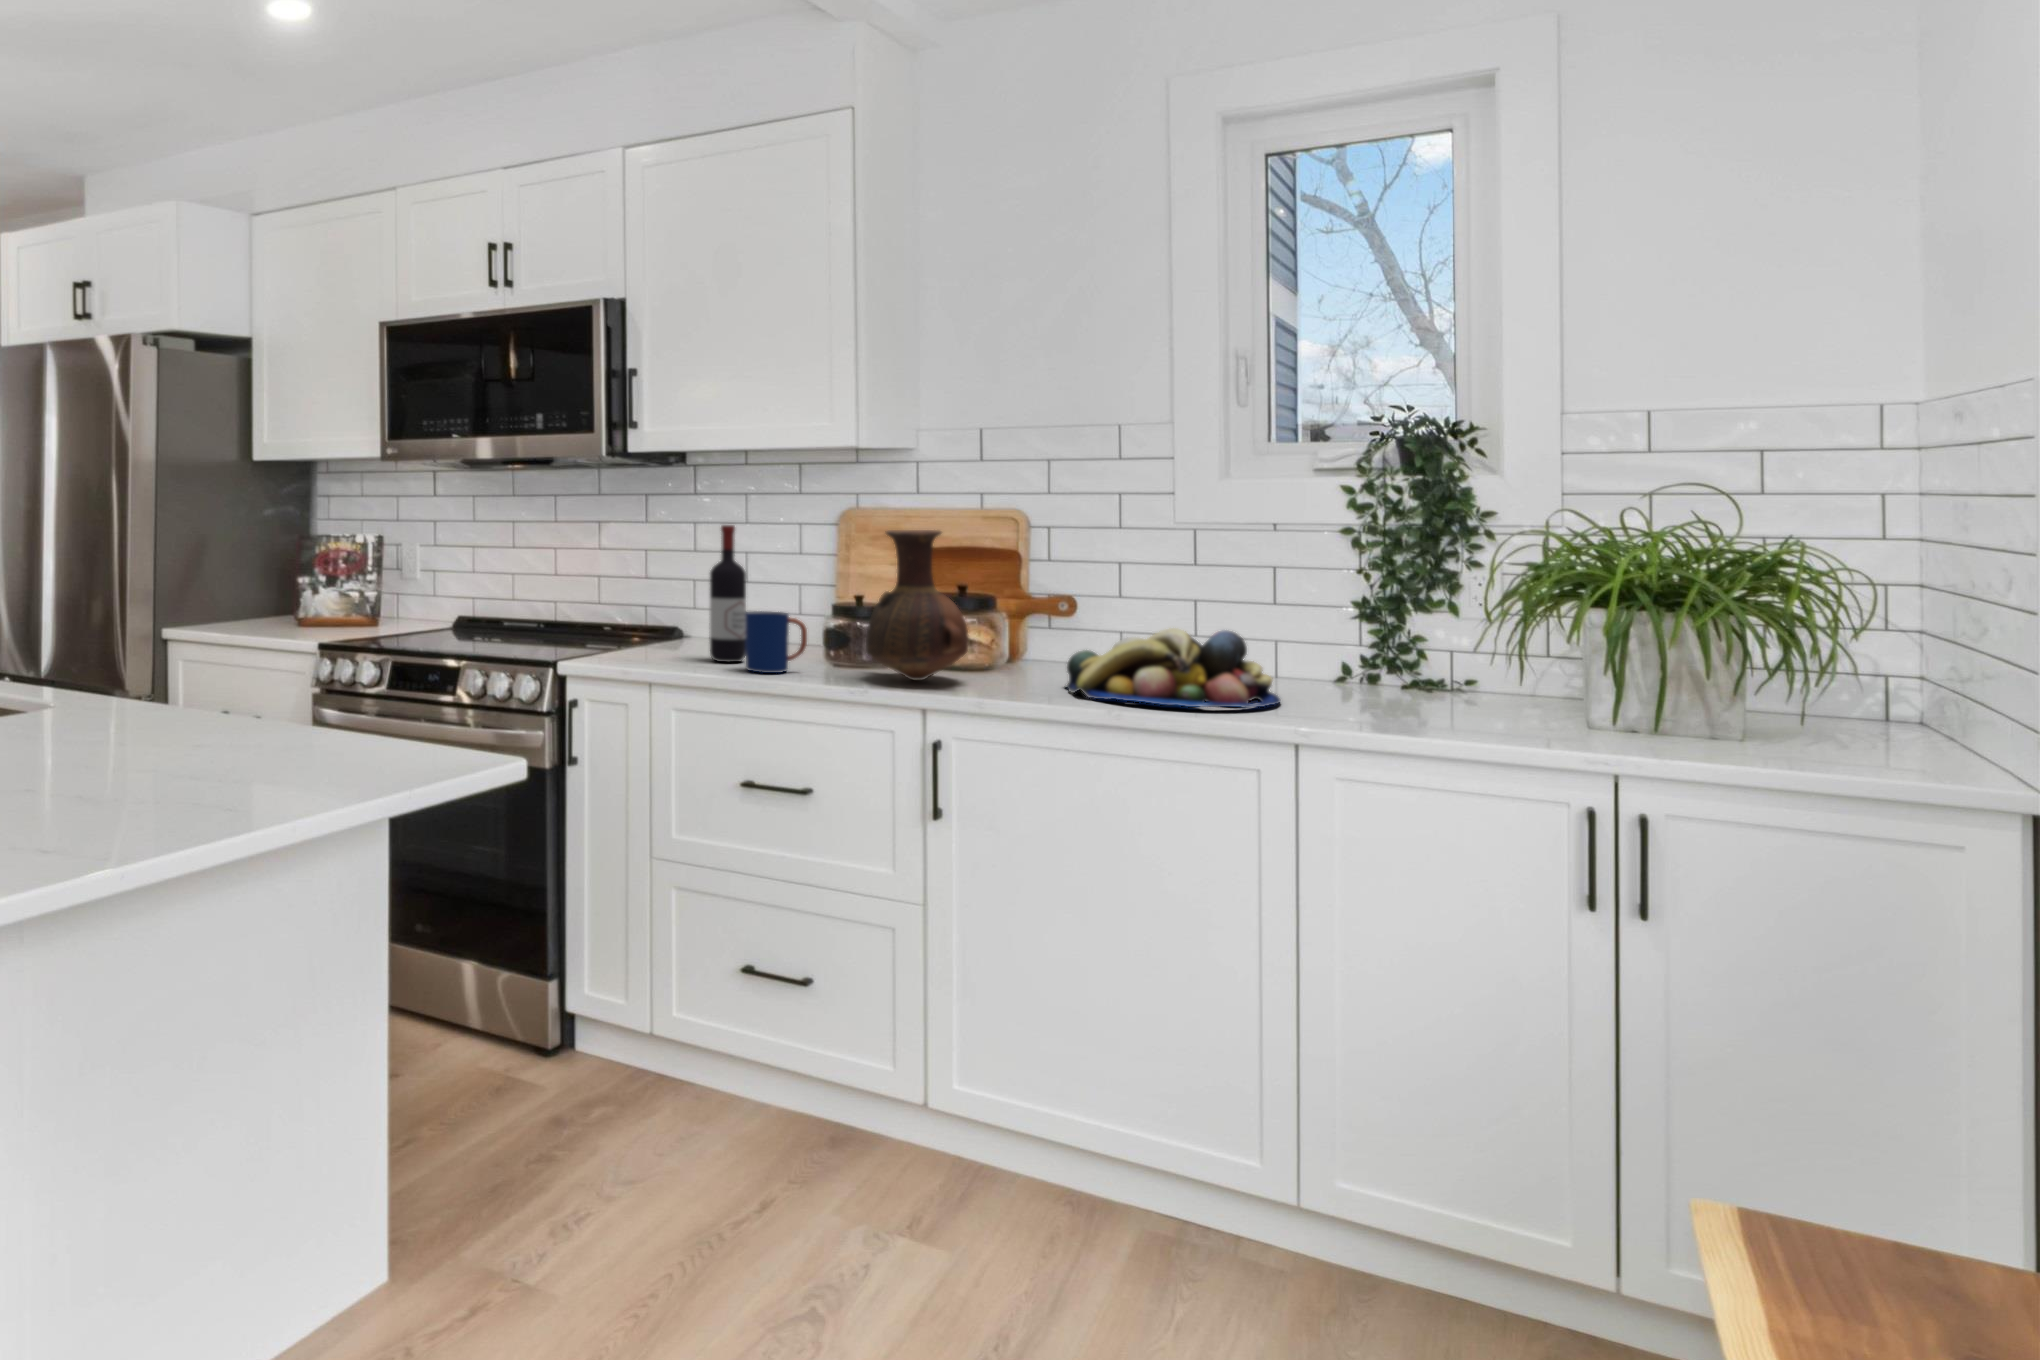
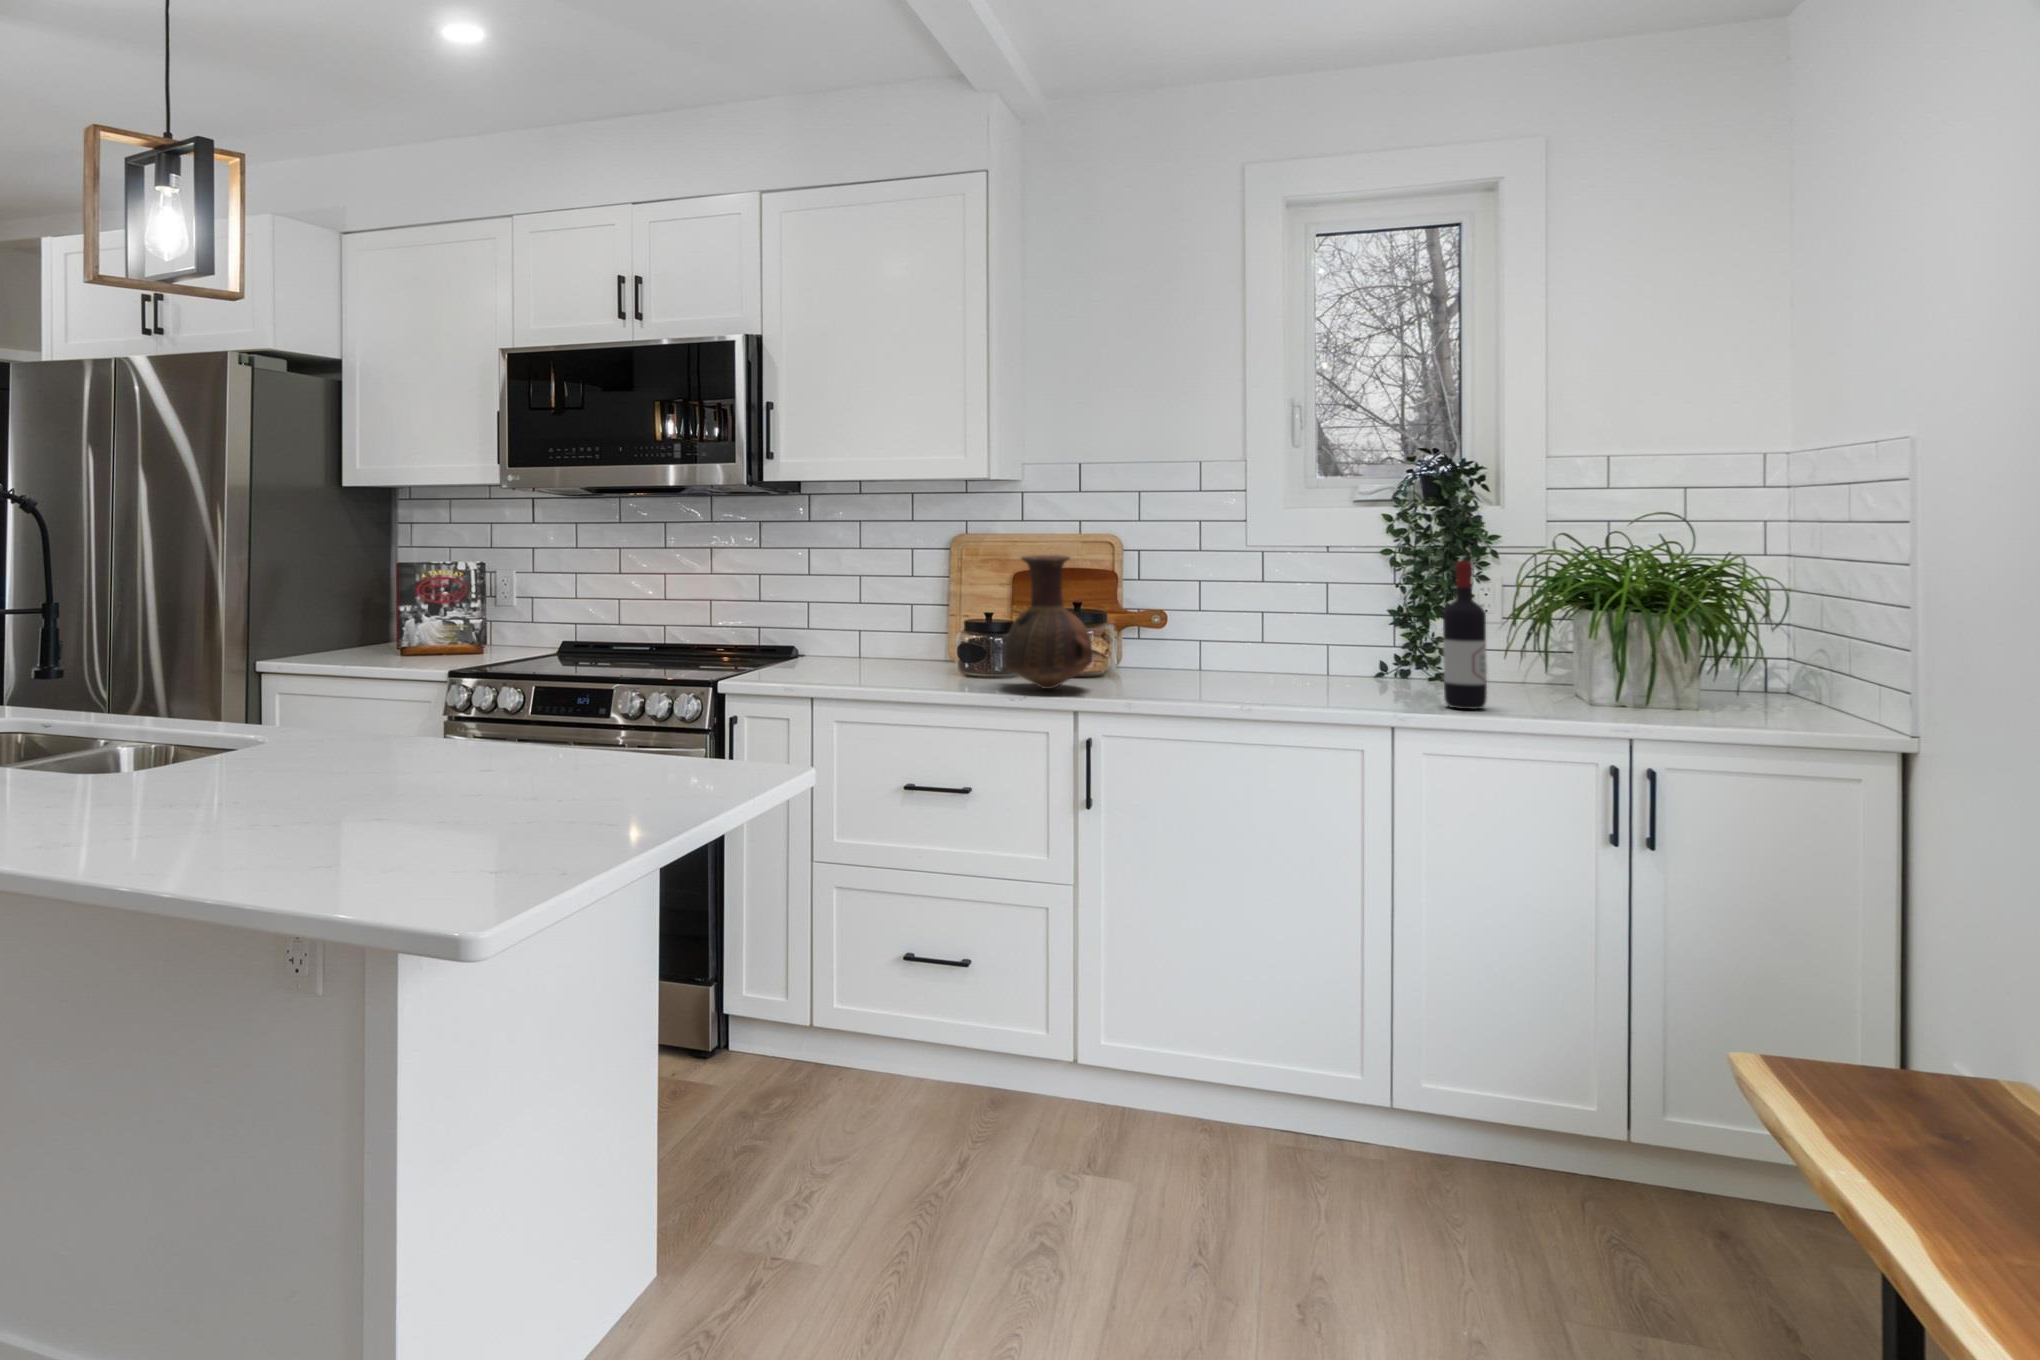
wine bottle: present [709,525,746,662] -> present [1443,561,1487,709]
mug: present [745,612,807,673] -> none [895,632,950,687]
fruit bowl: present [1066,628,1280,708] -> none [1170,637,1345,702]

